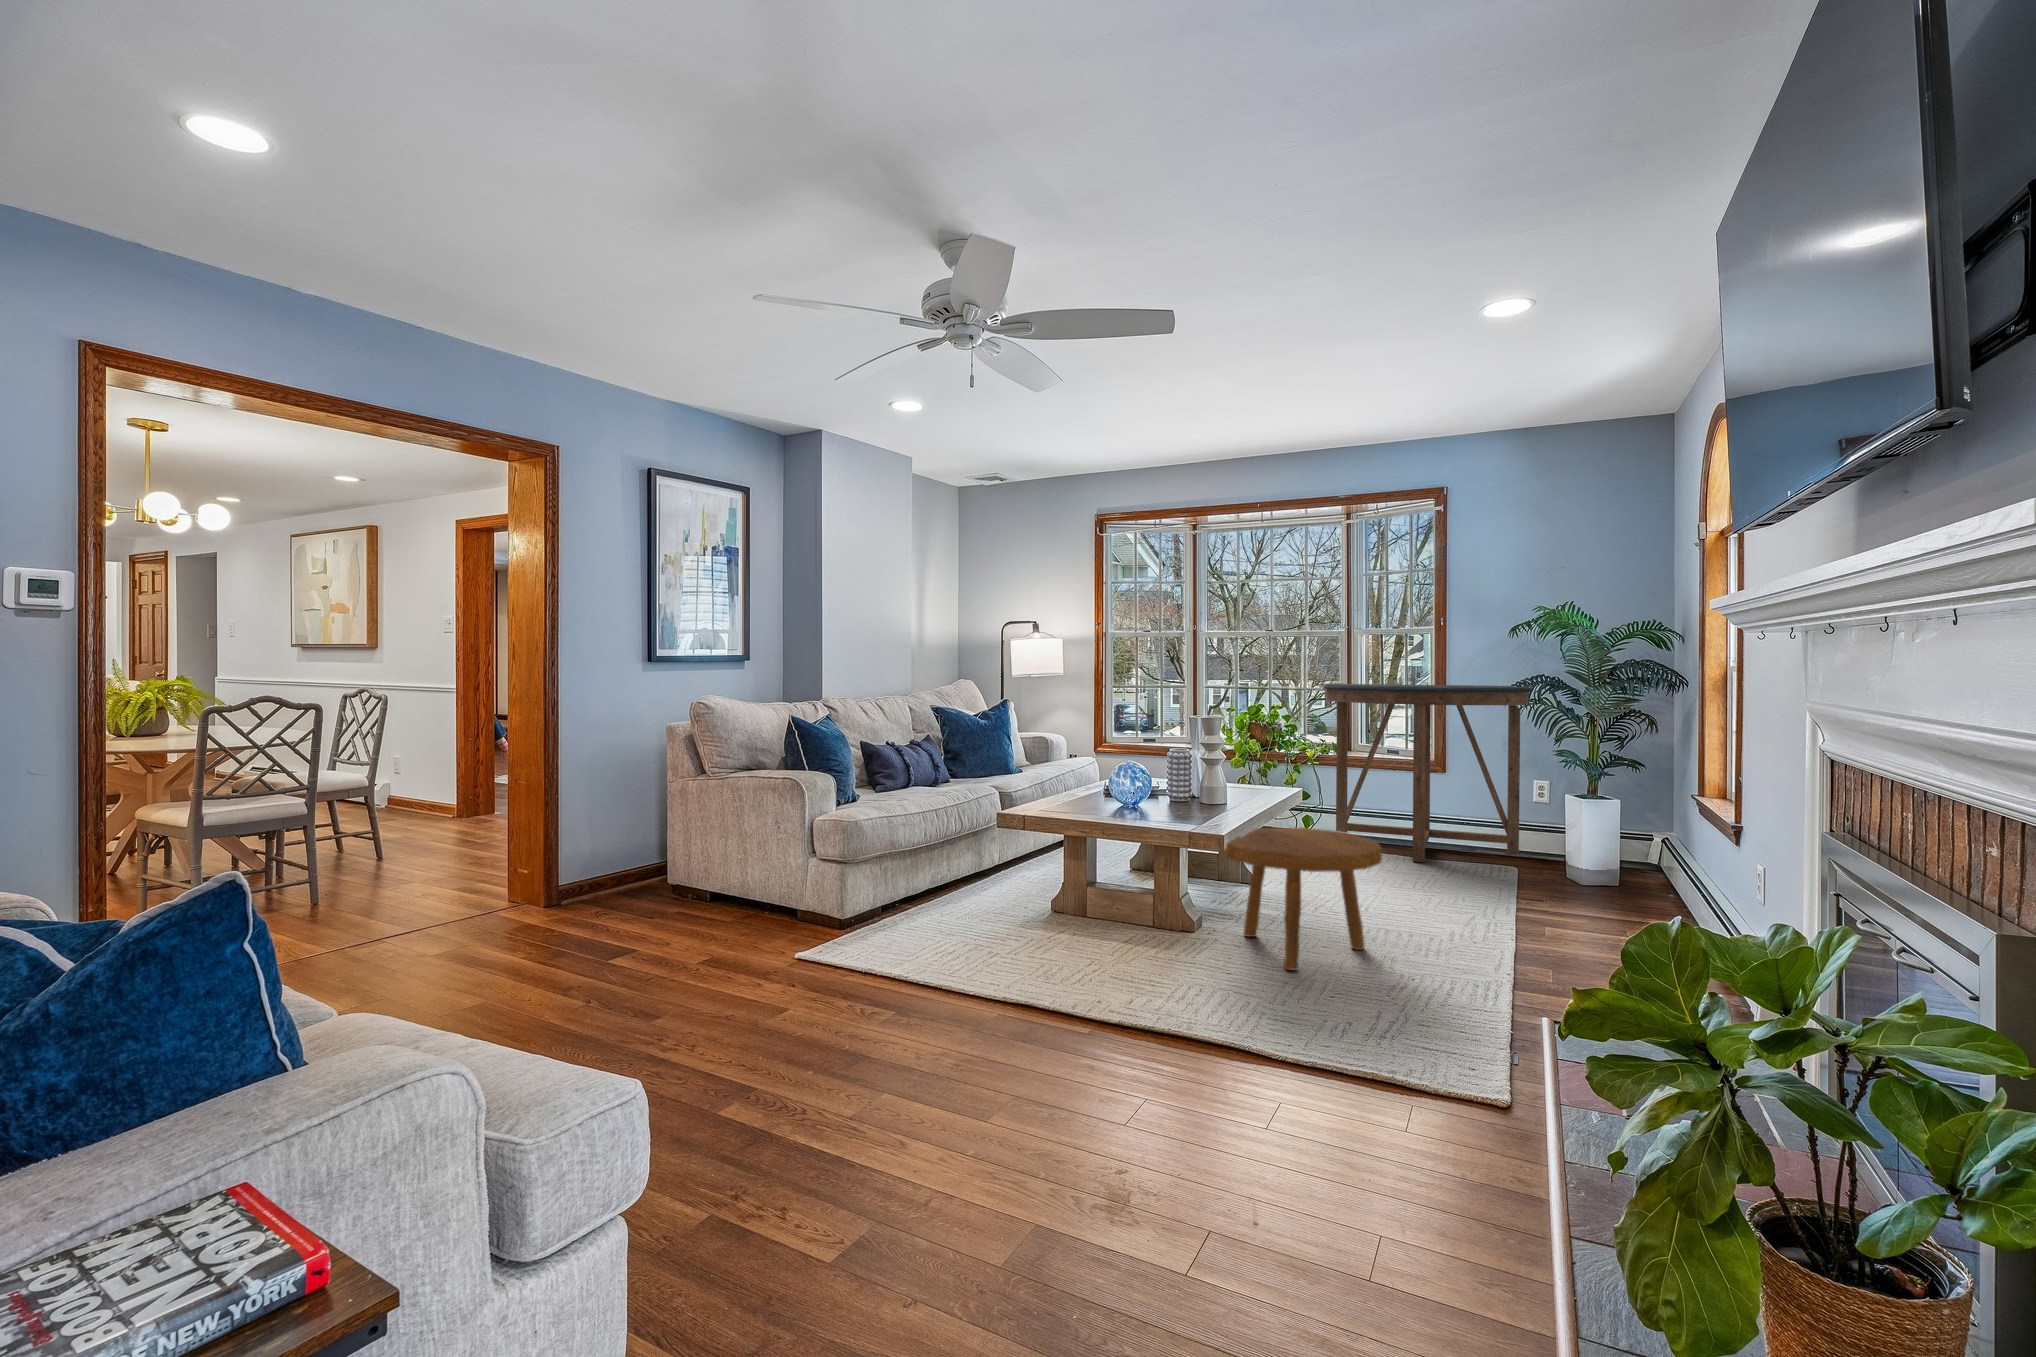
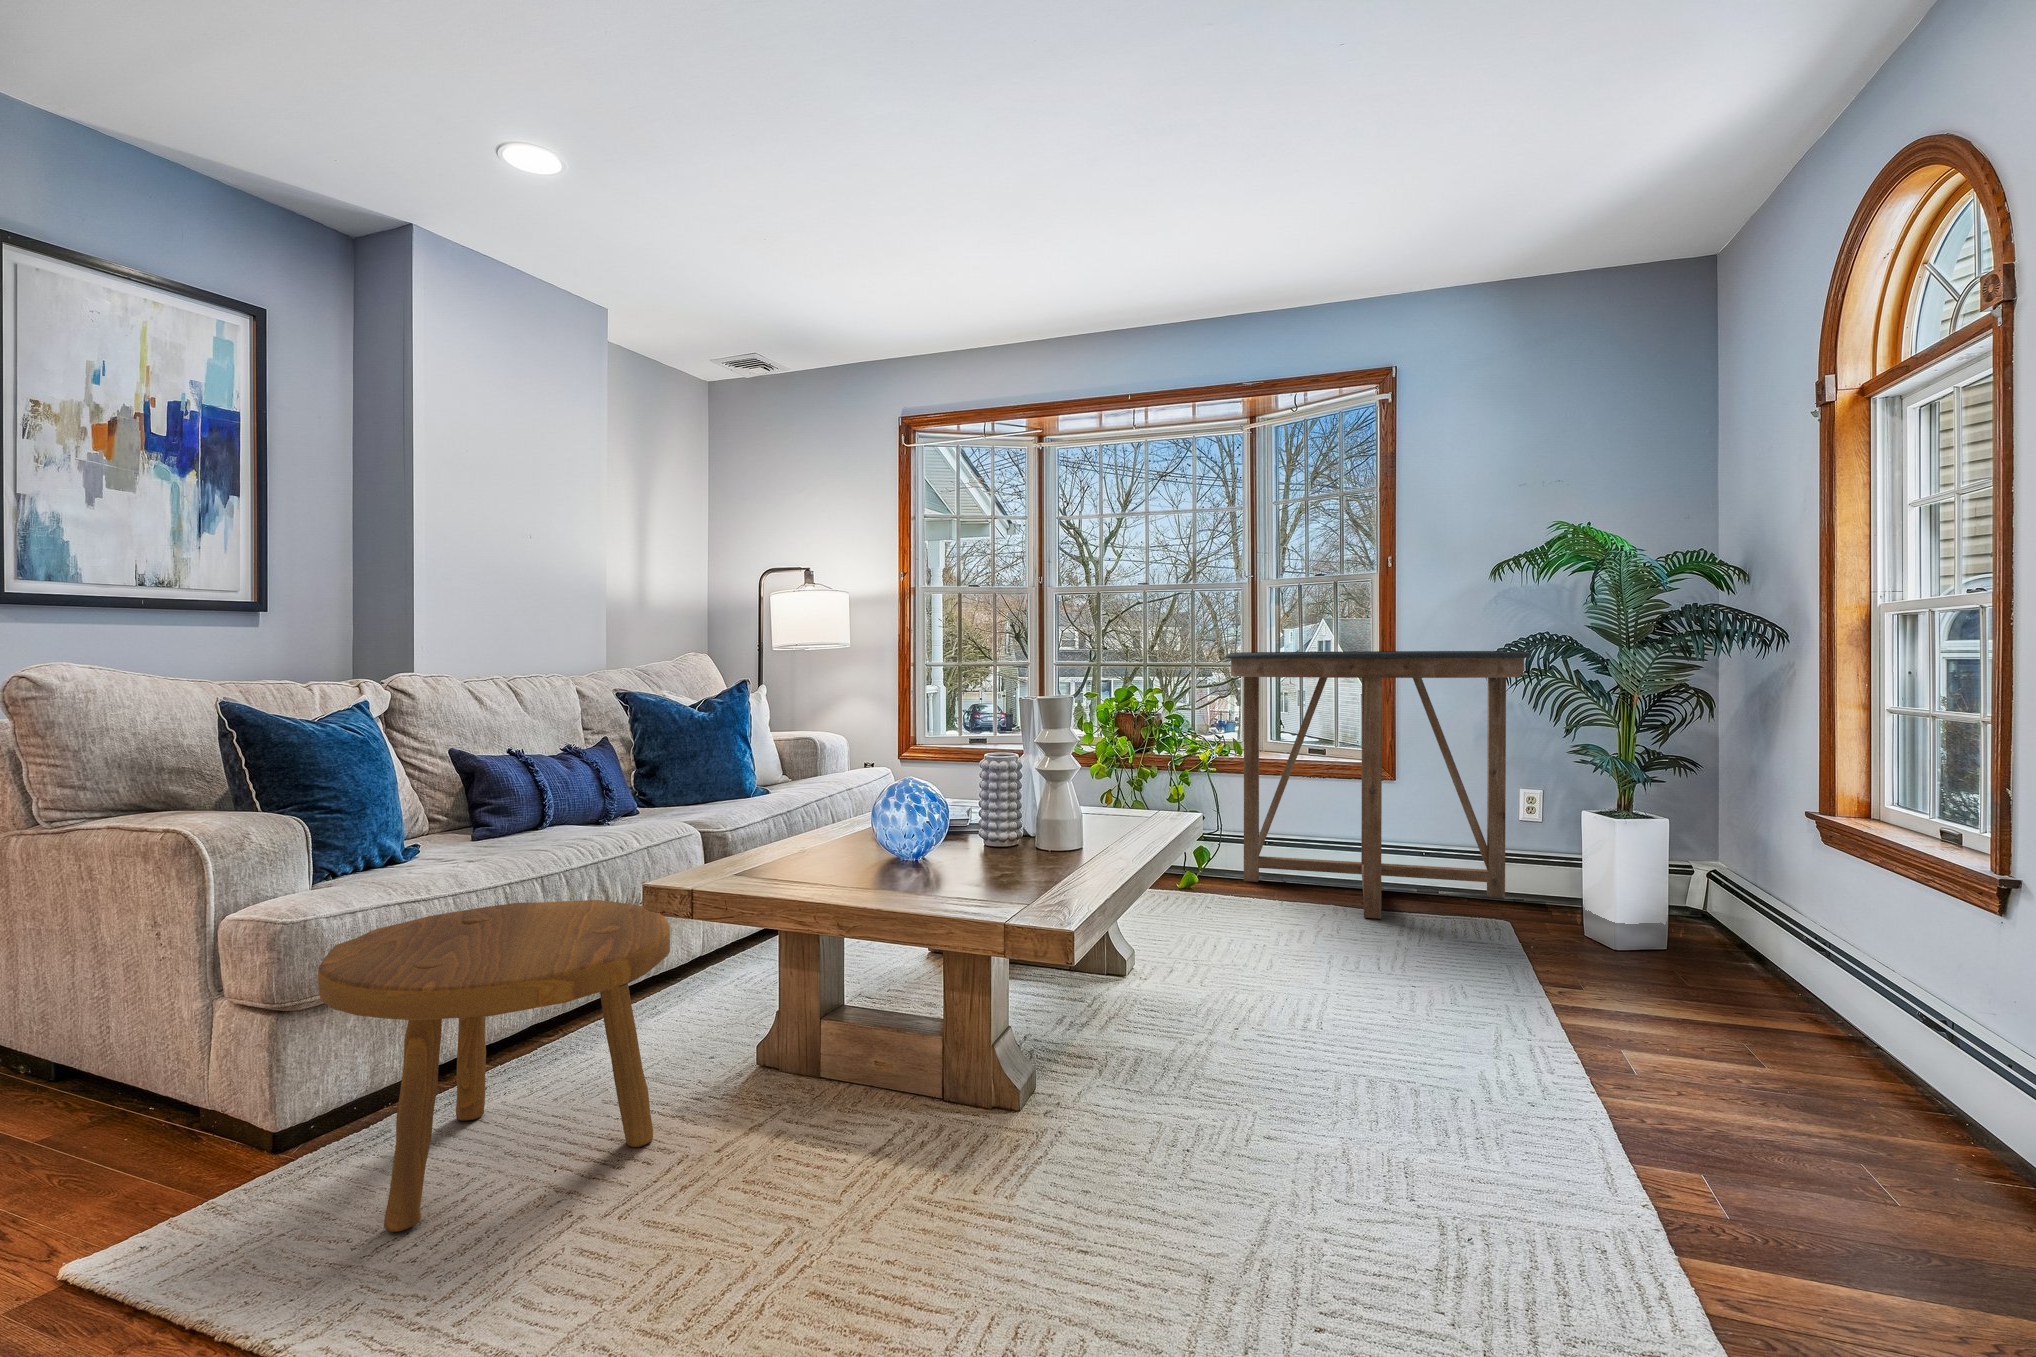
footstool: present [1222,828,1382,970] -> present [318,900,670,1232]

